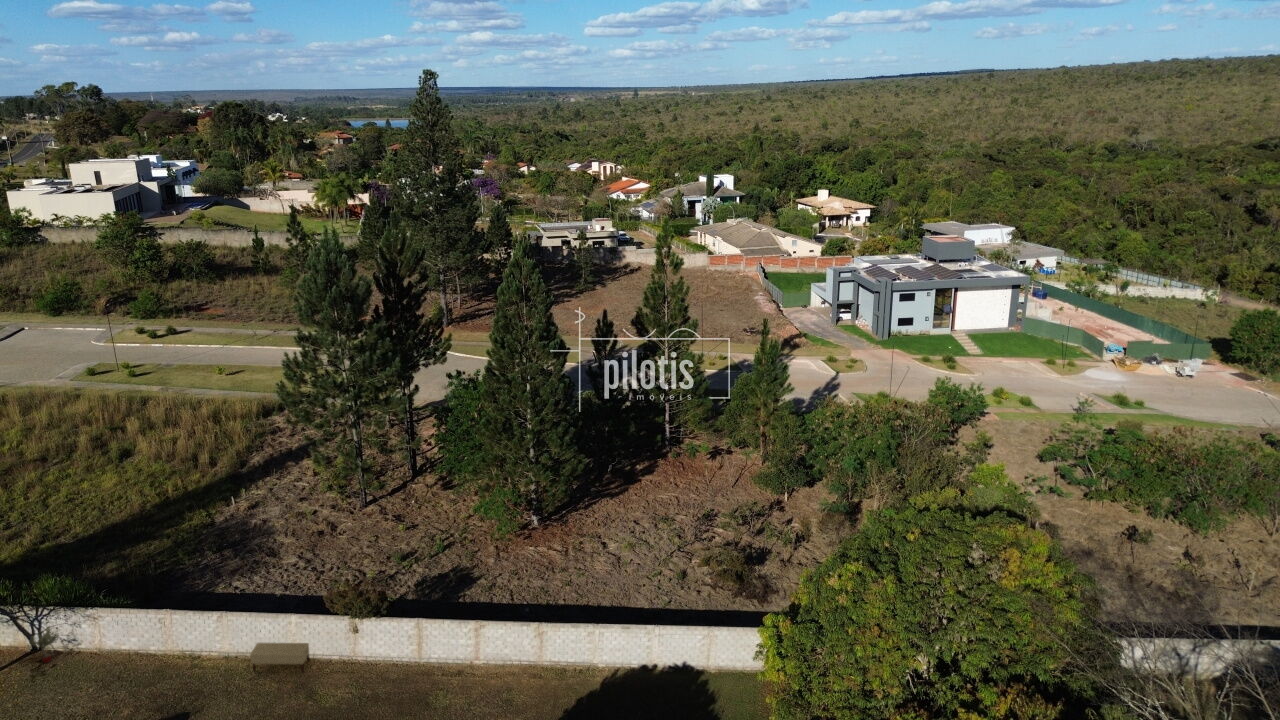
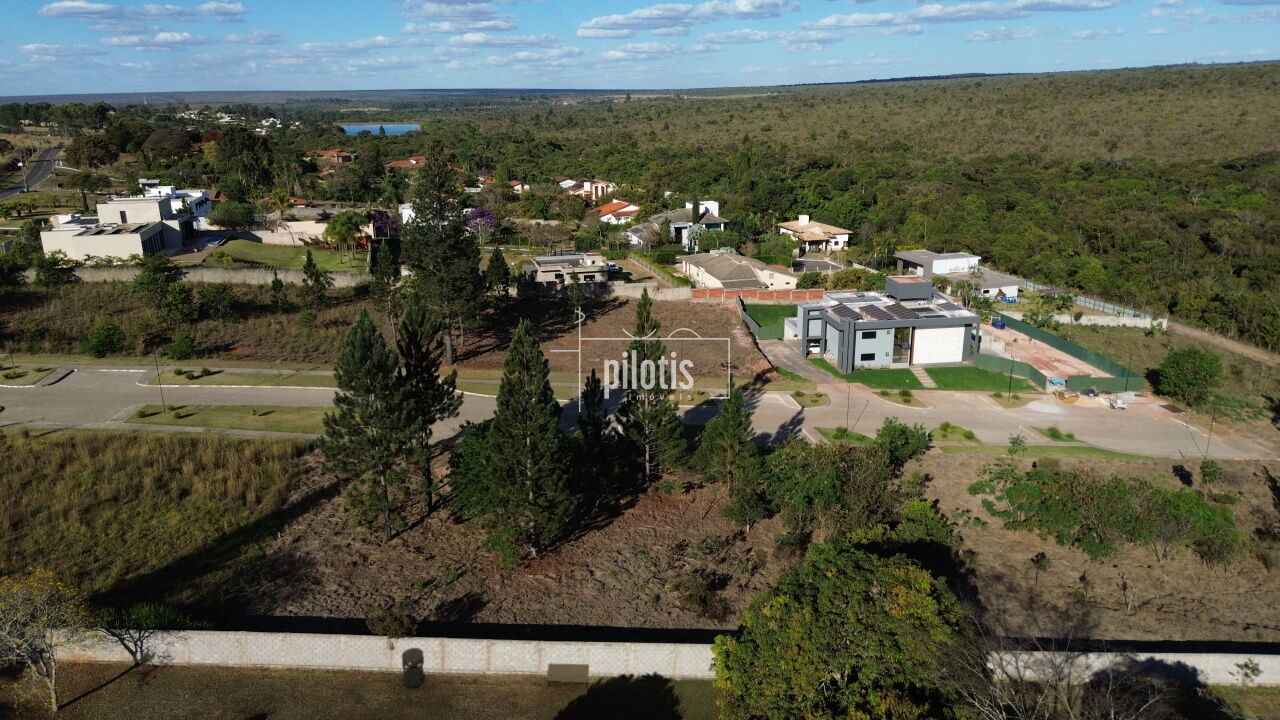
trash can: none [365,630,395,679] -> present [402,648,425,686]
bench: present [250,643,310,672] -> present [547,663,589,688]

